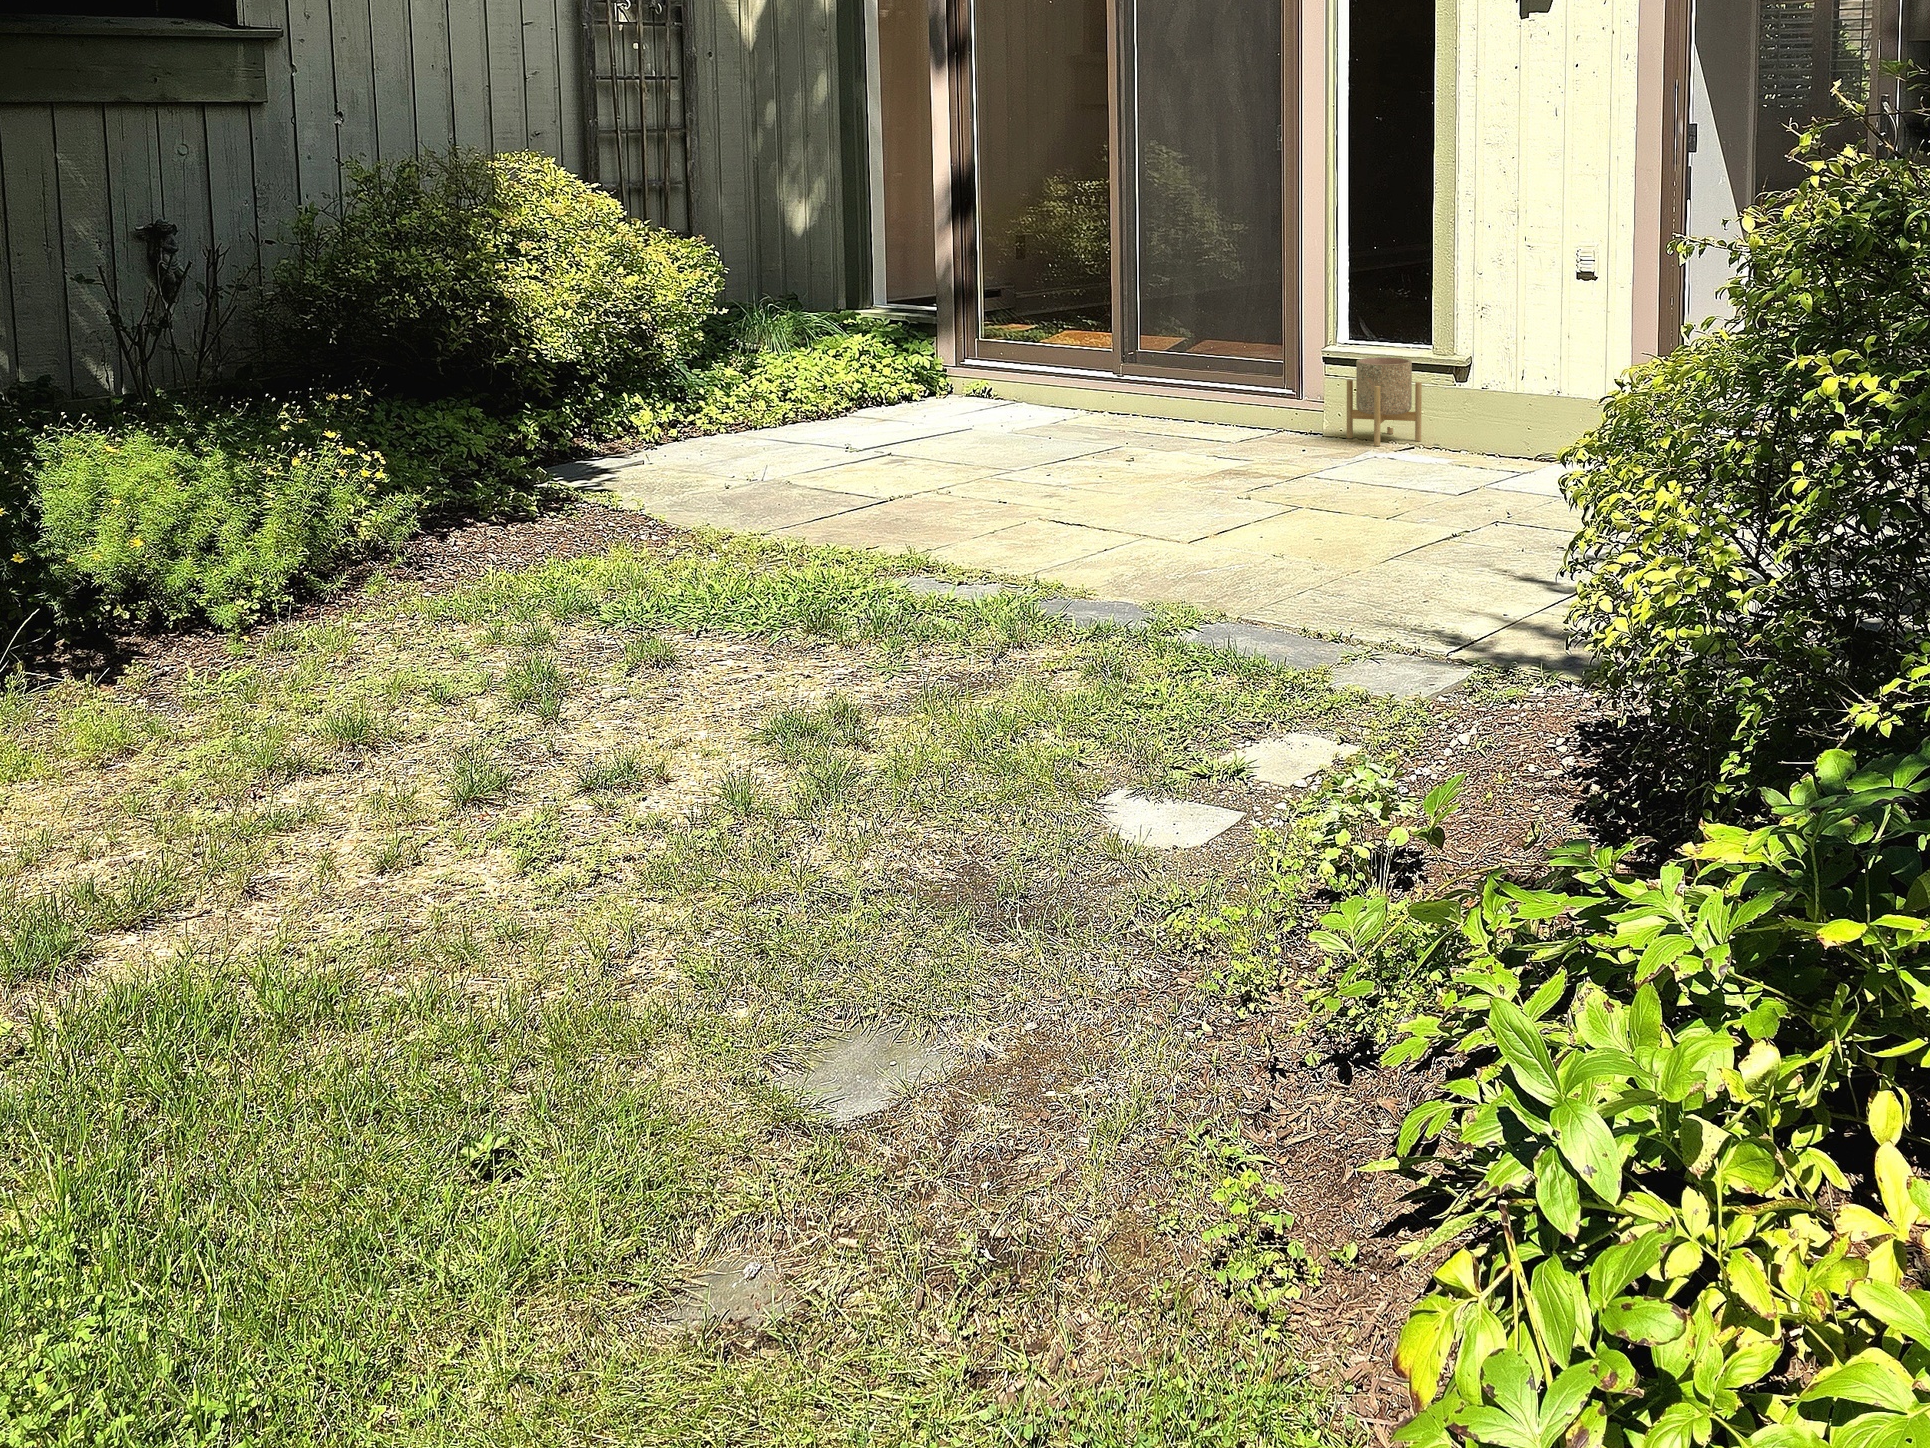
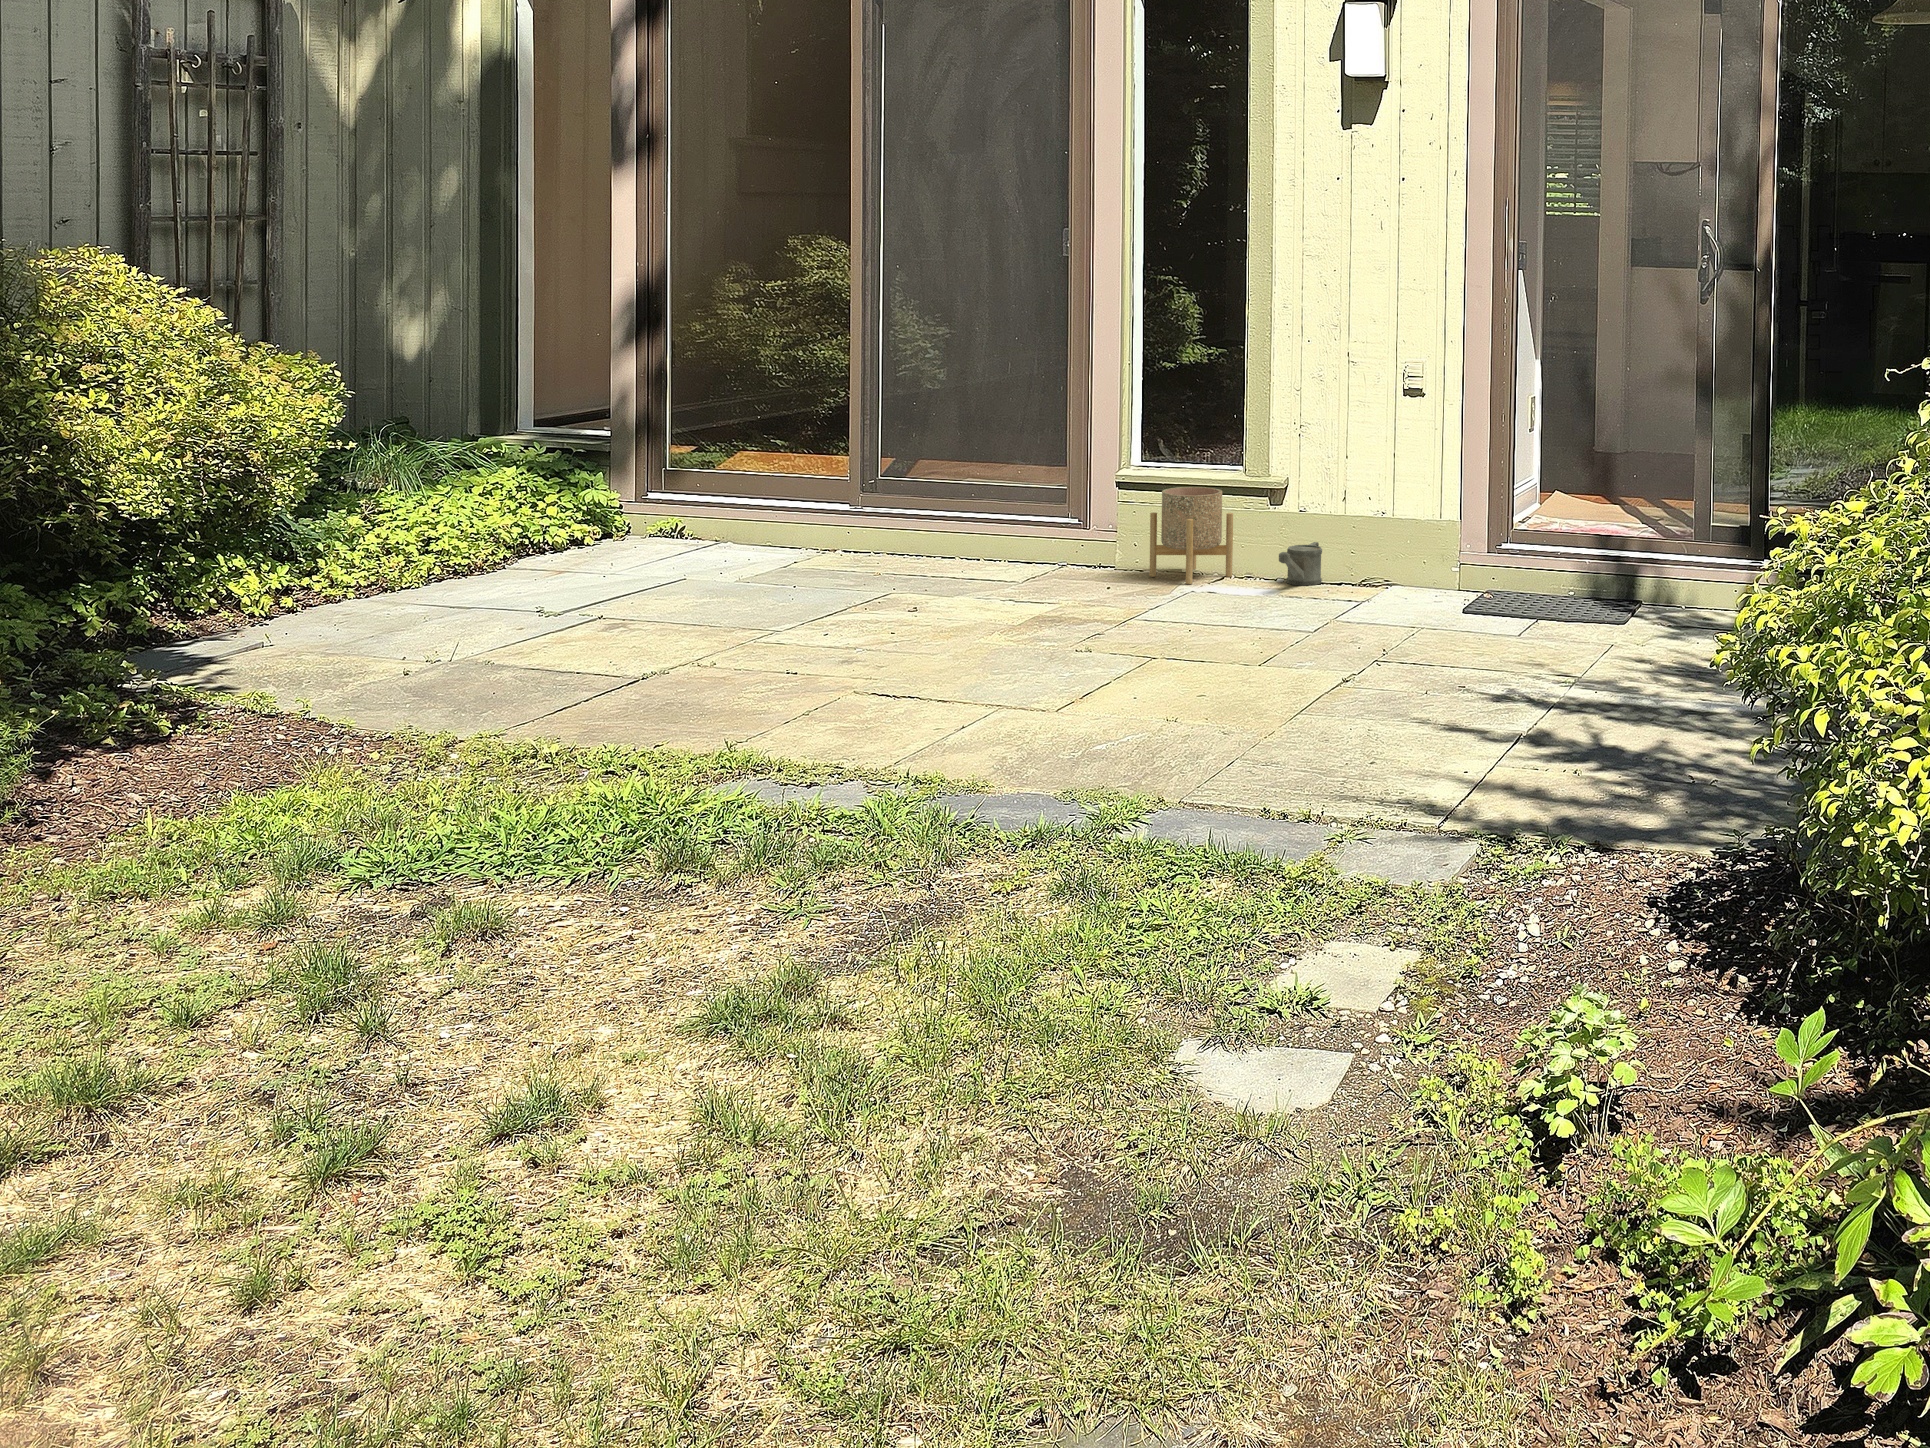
watering can: none [1453,412,1502,451] -> present [1279,542,1322,585]

